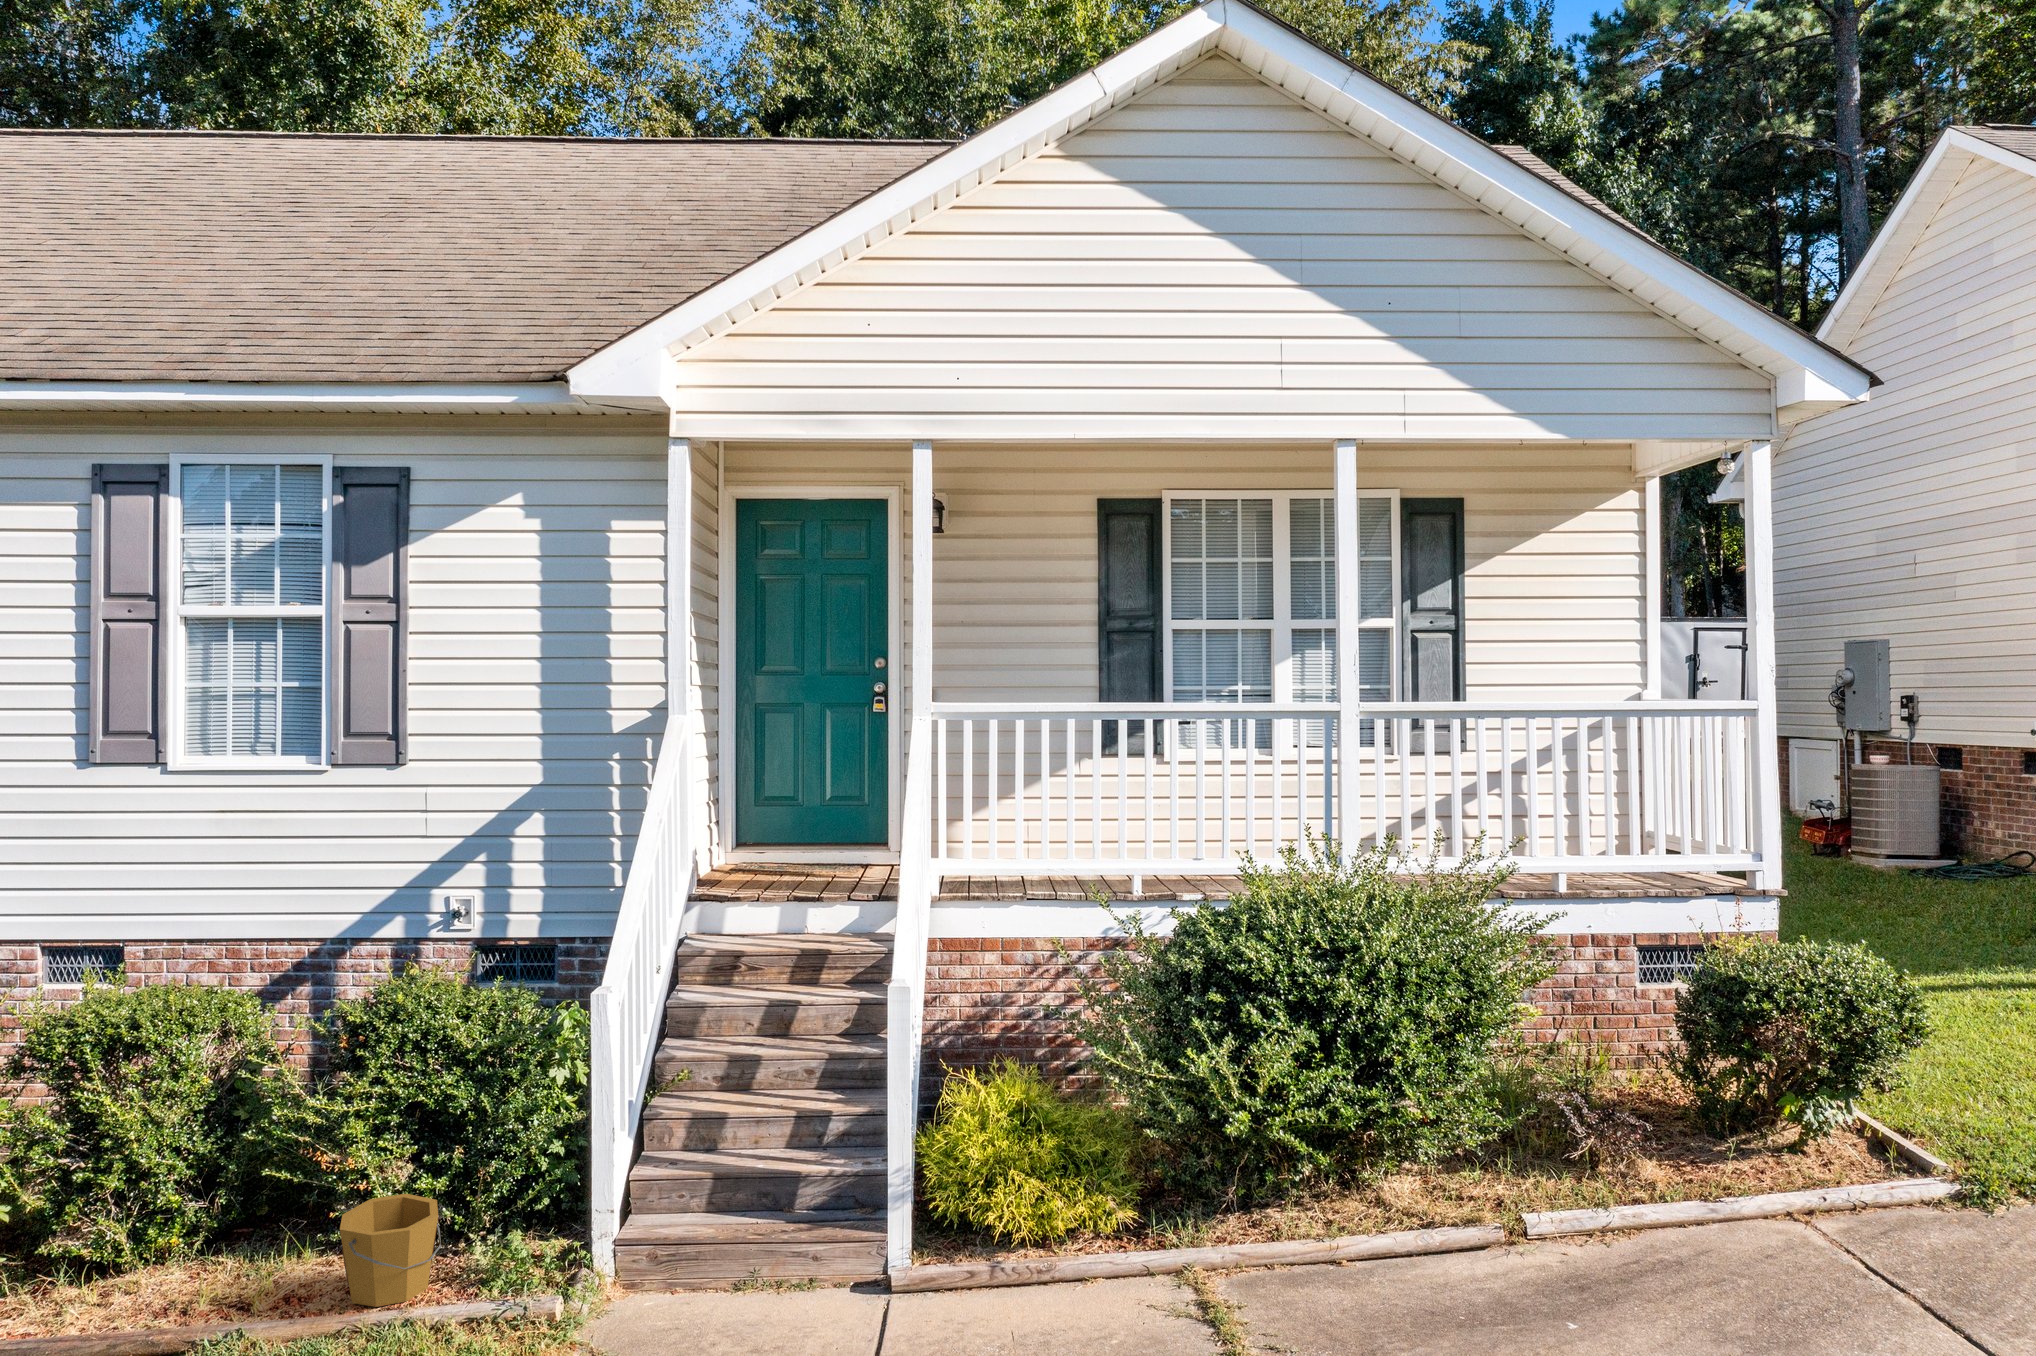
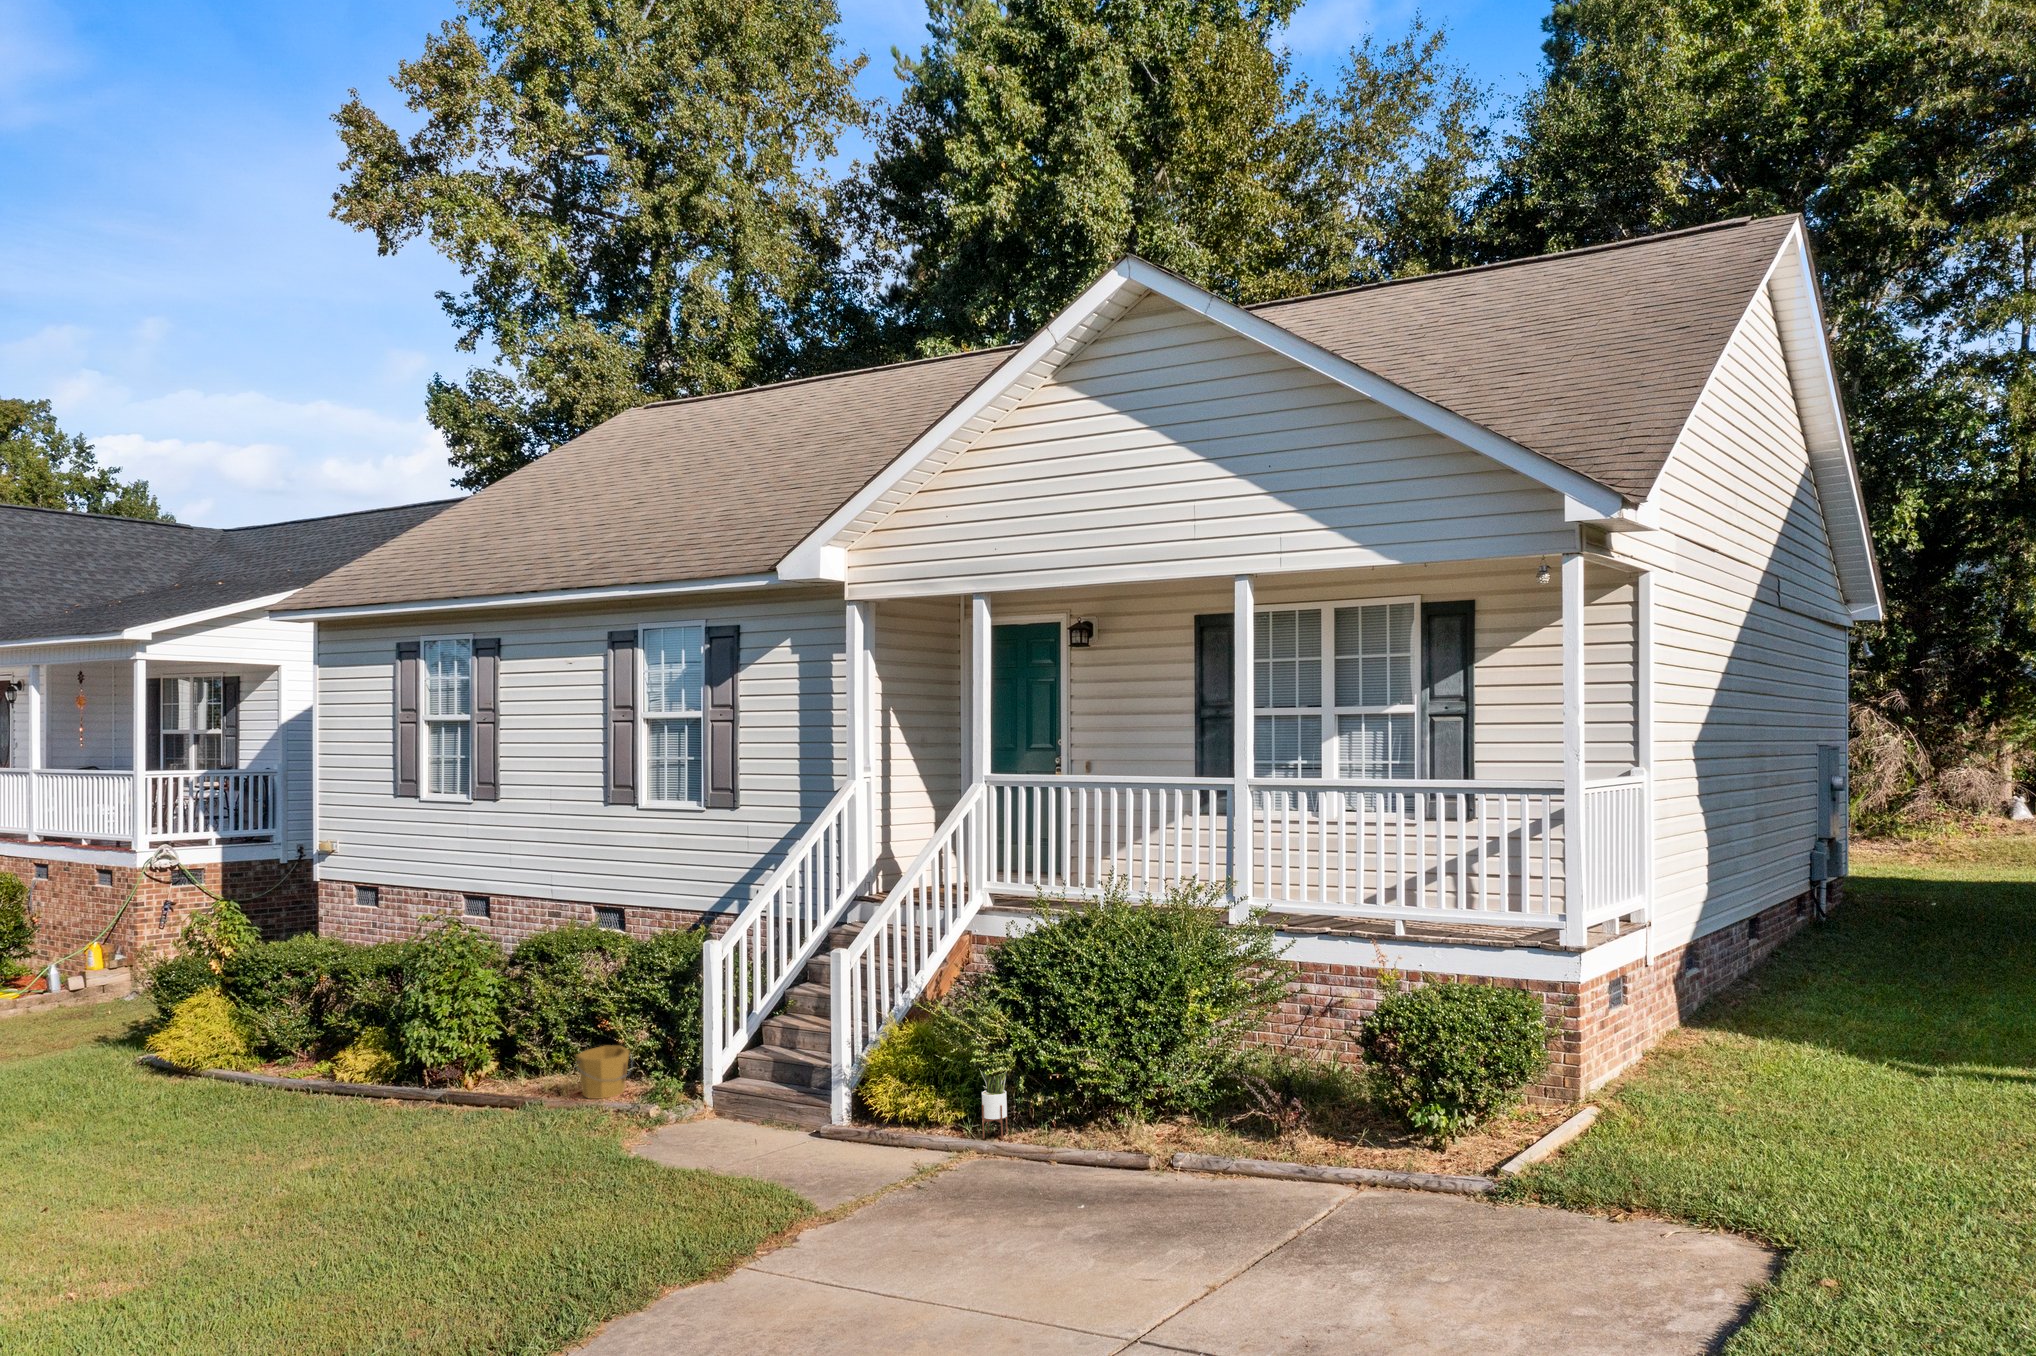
potted plant: none [1180,1102,1235,1234] -> present [980,1070,1008,1139]

